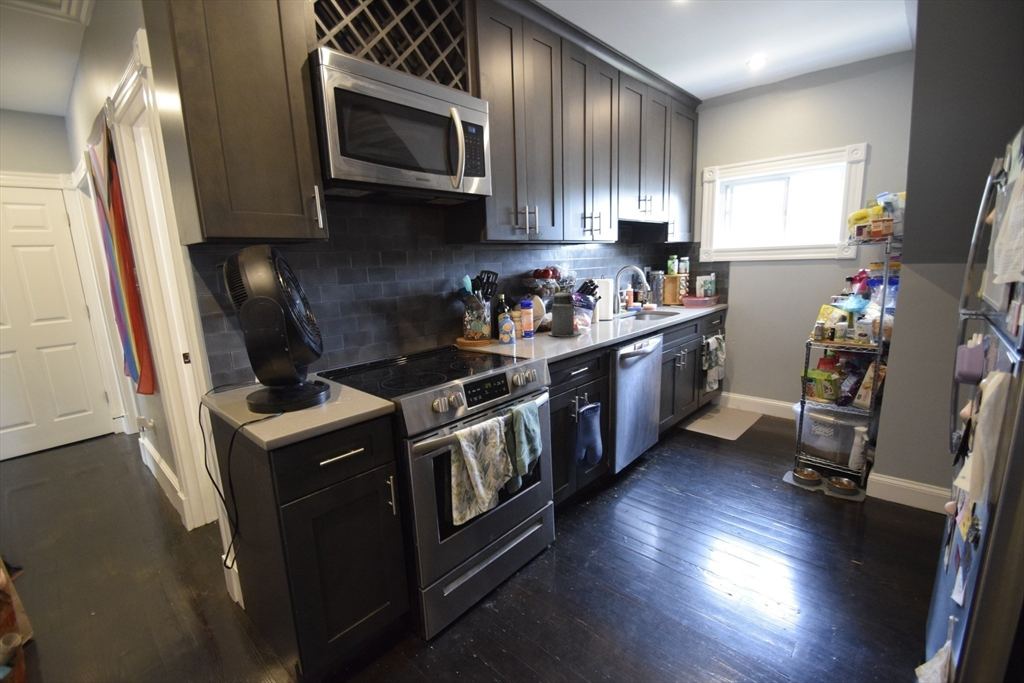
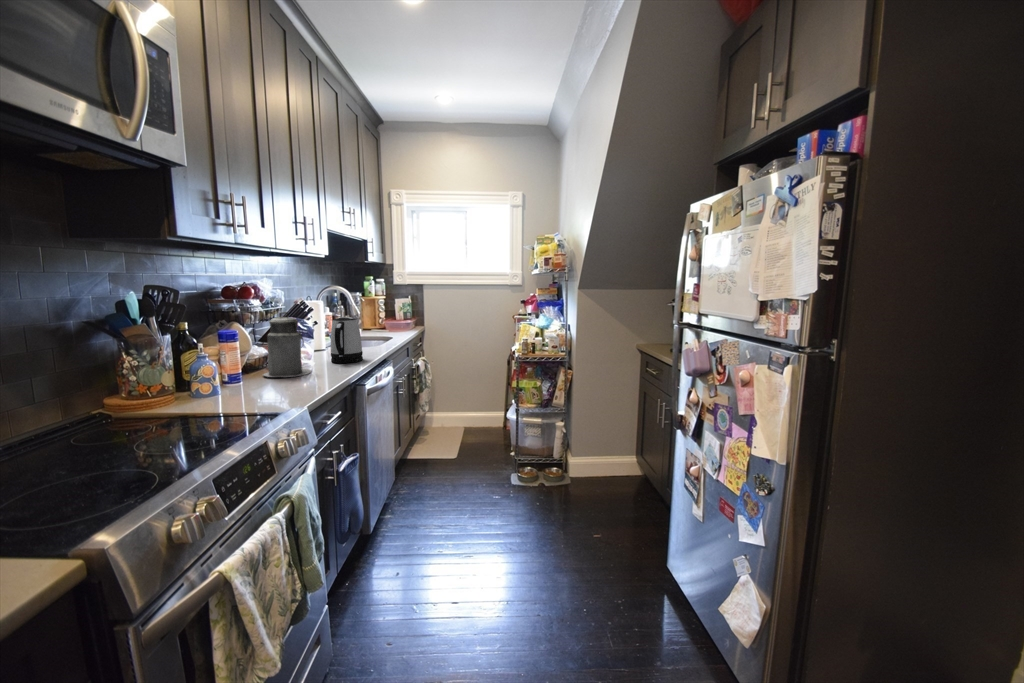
kettle: none [602,293,627,331] -> present [331,317,363,363]

